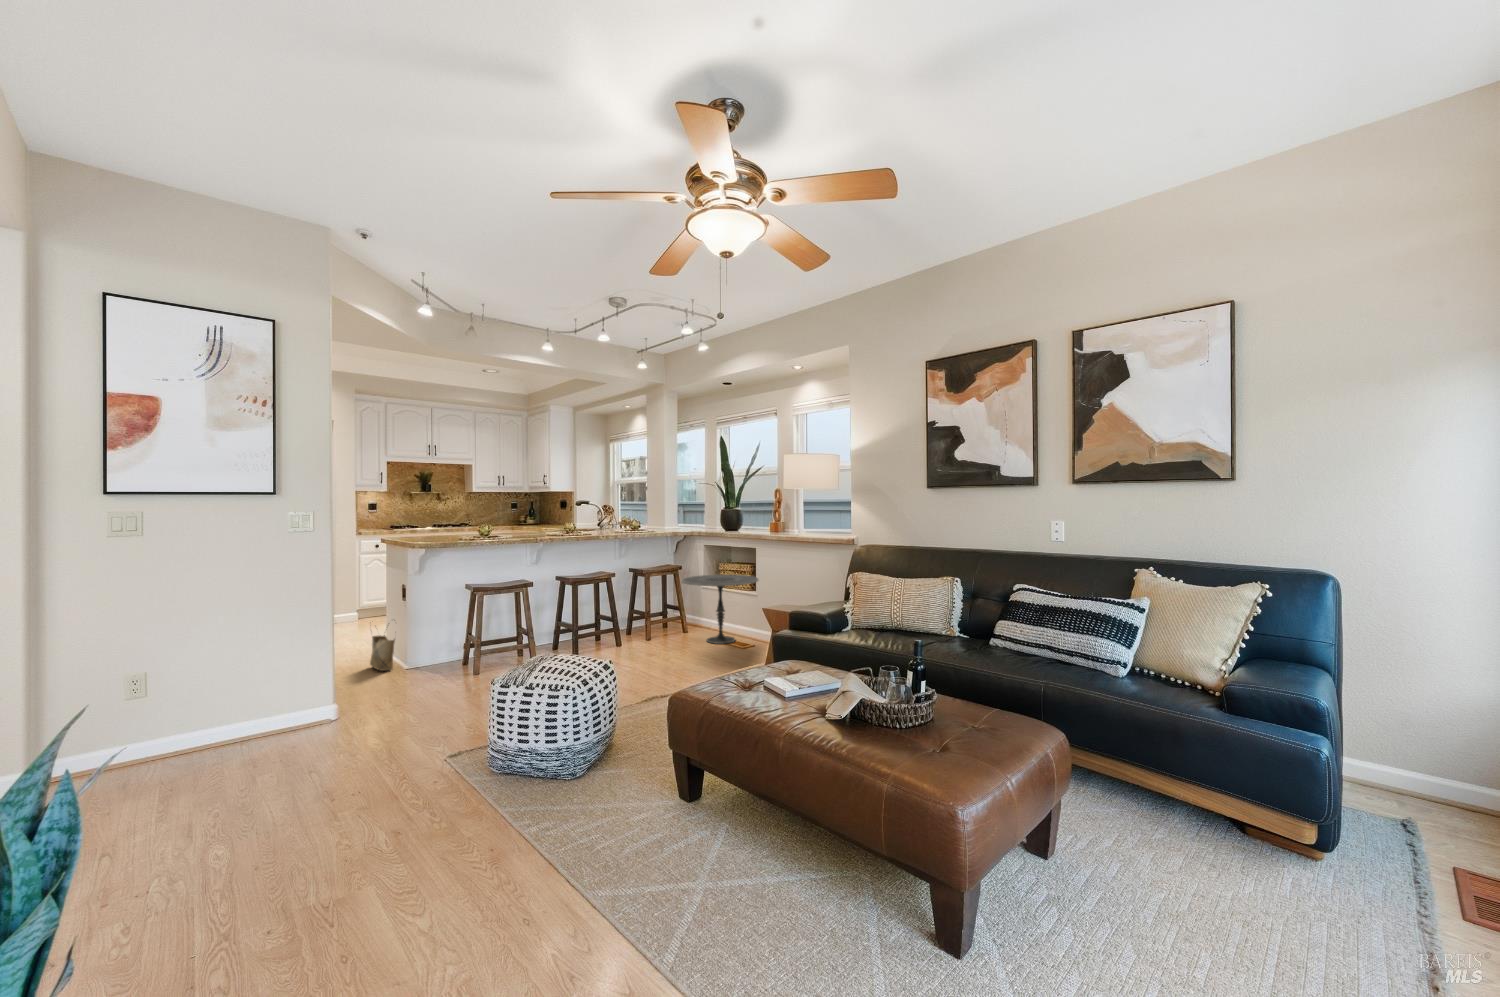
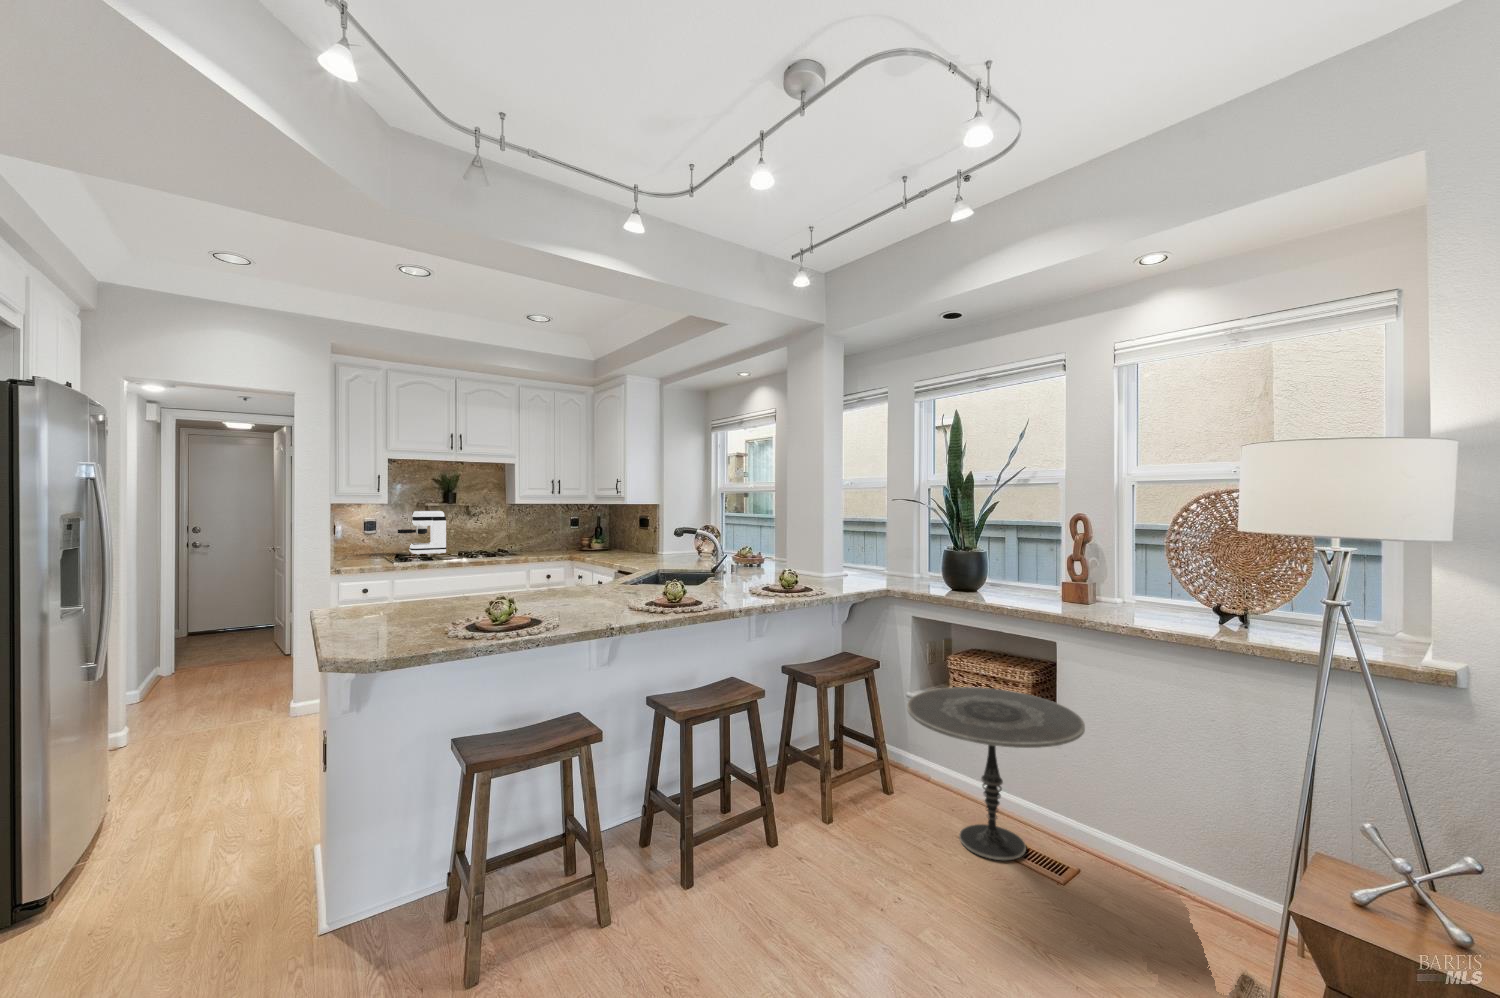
coffee maker: none [392,496,426,525] -> present [398,511,446,555]
woven basket: present [370,635,395,671] -> none [230,819,294,962]

